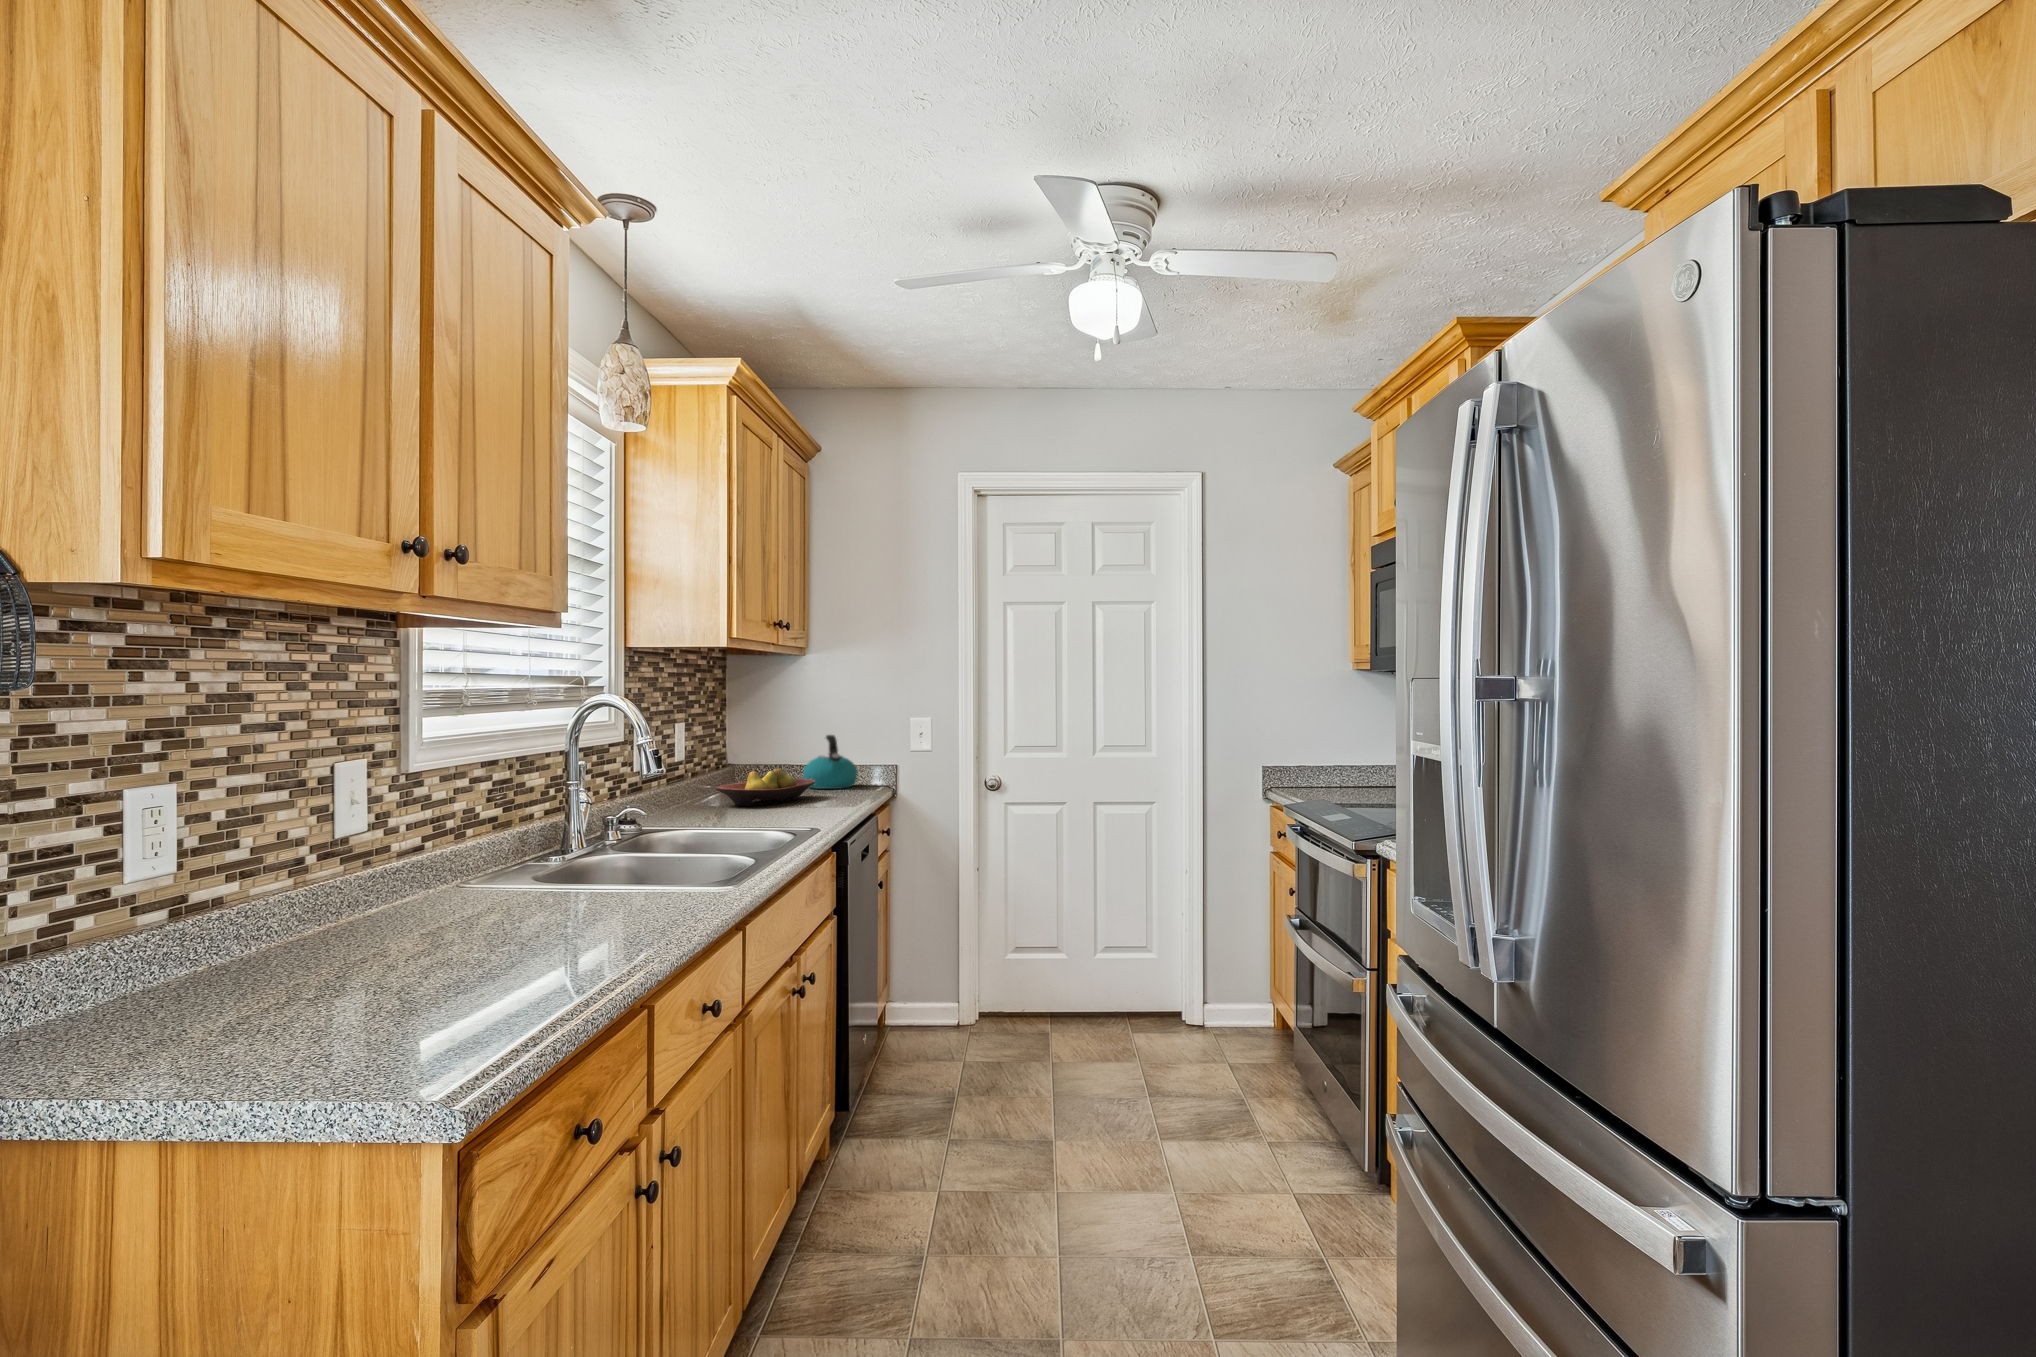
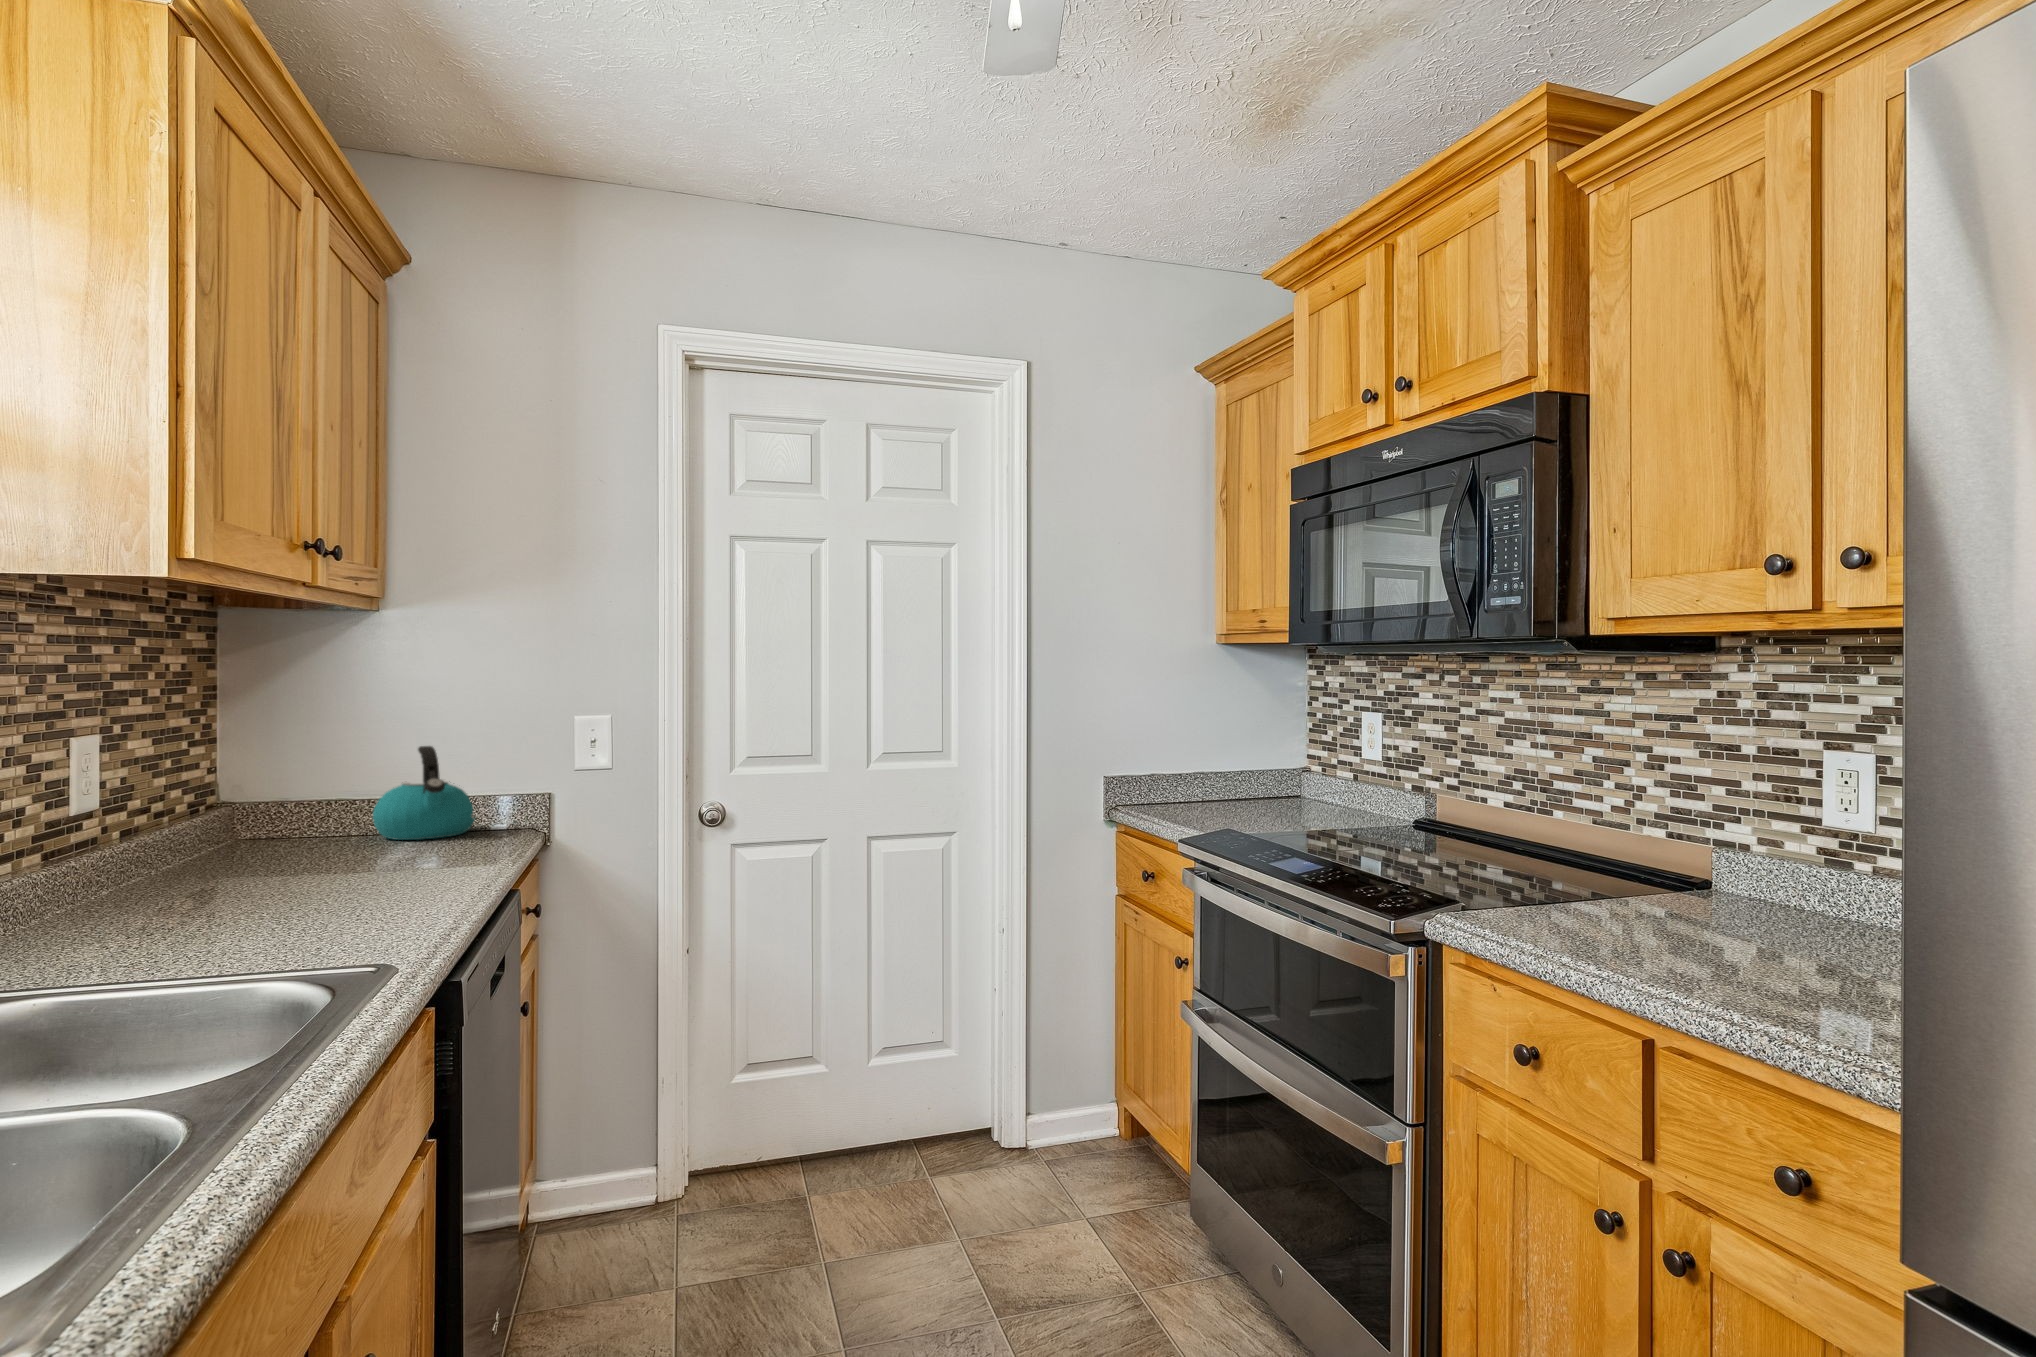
fruit bowl: present [716,769,815,806] -> none [169,815,393,895]

